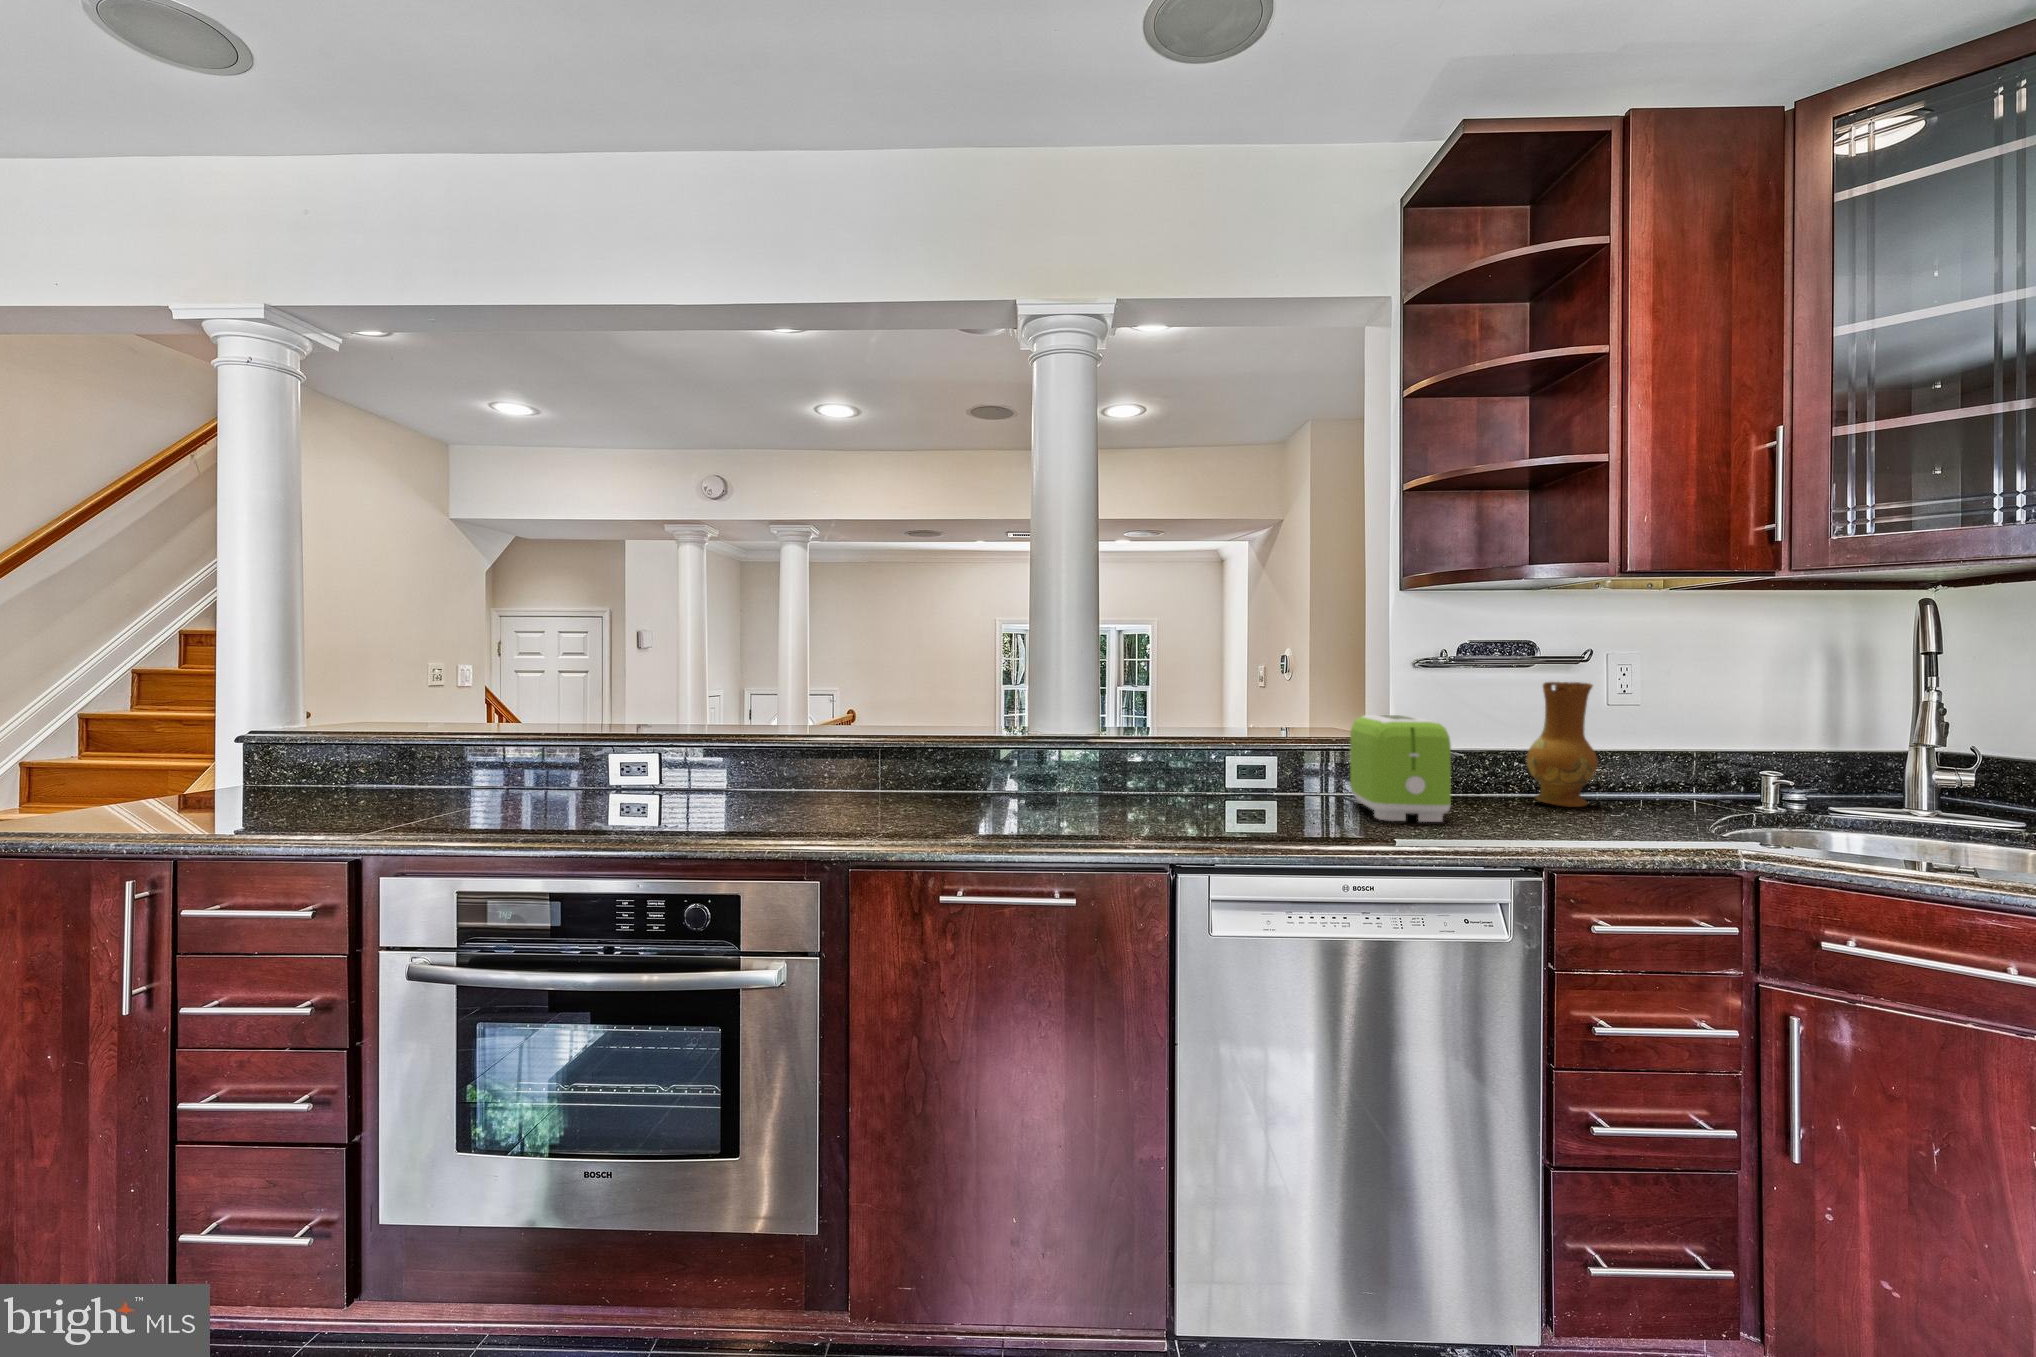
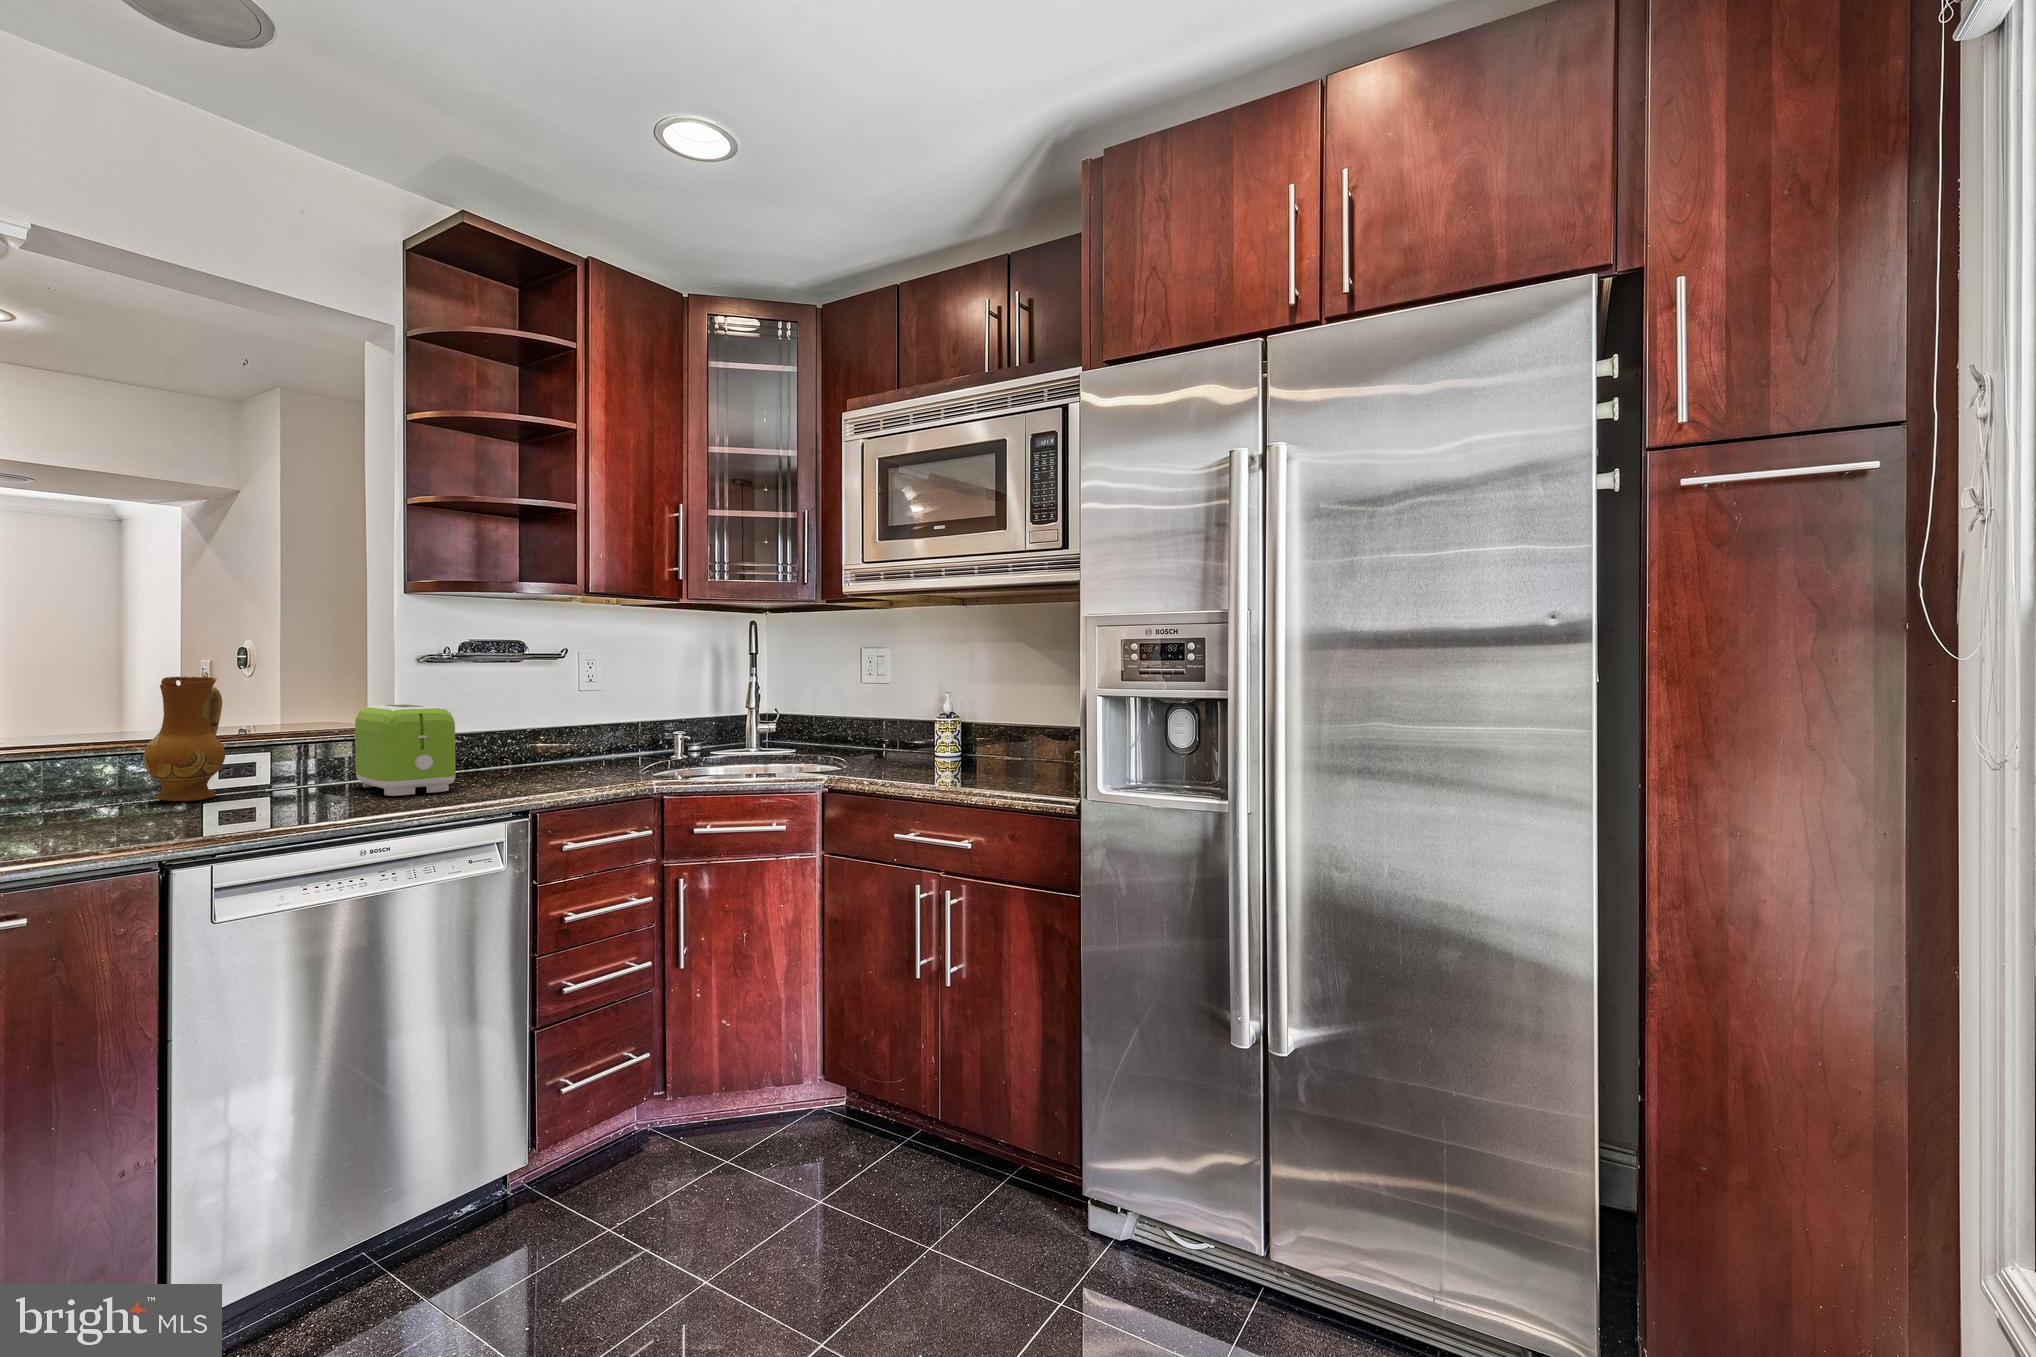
ceramic jug: present [1526,682,1598,807] -> present [143,677,225,802]

